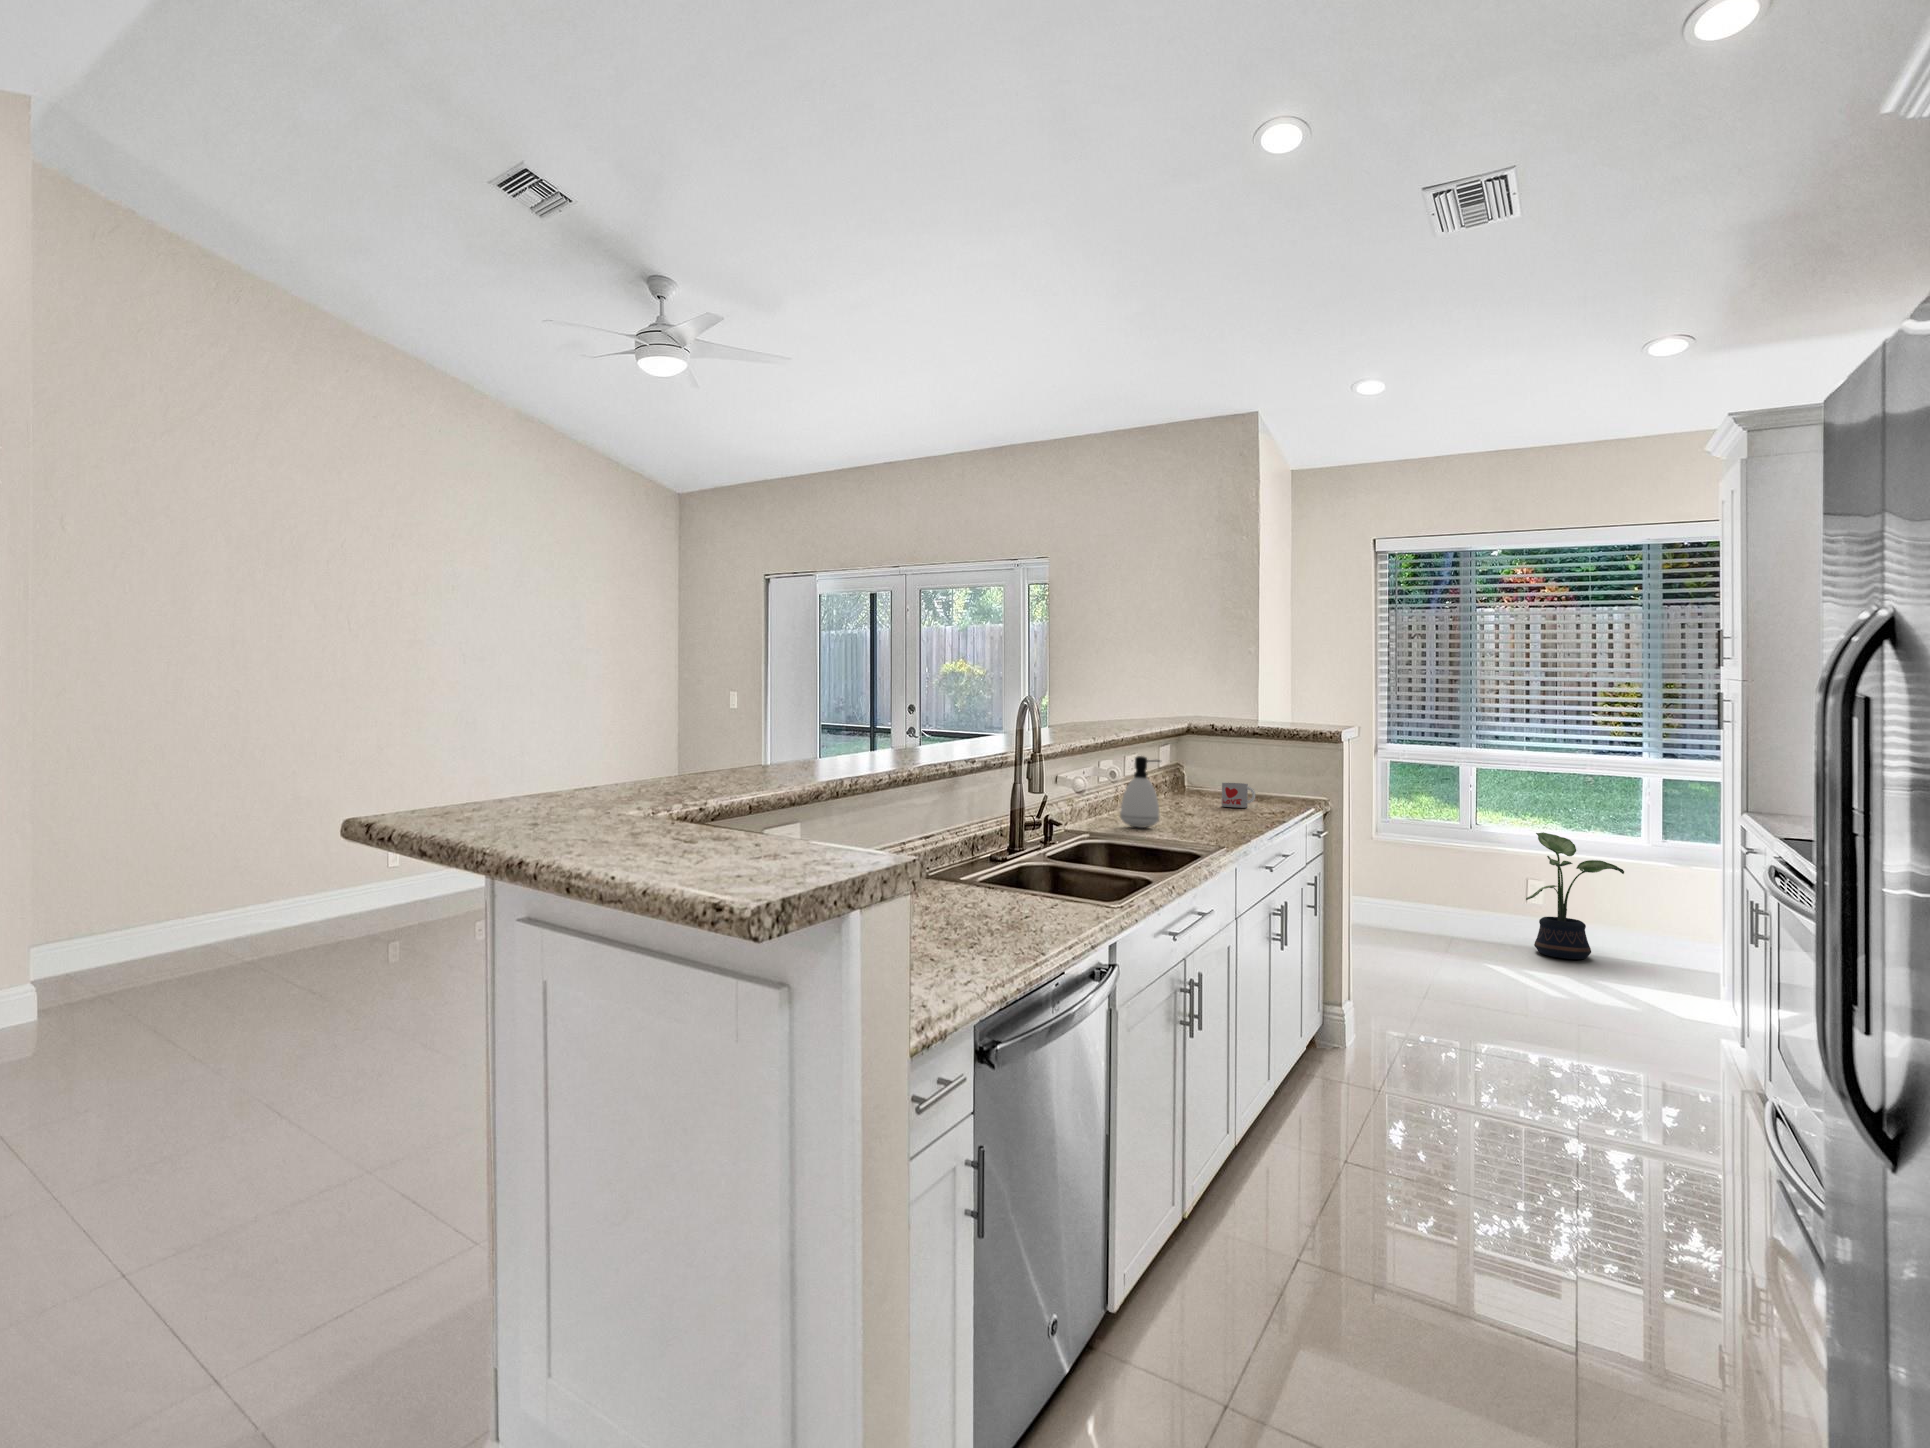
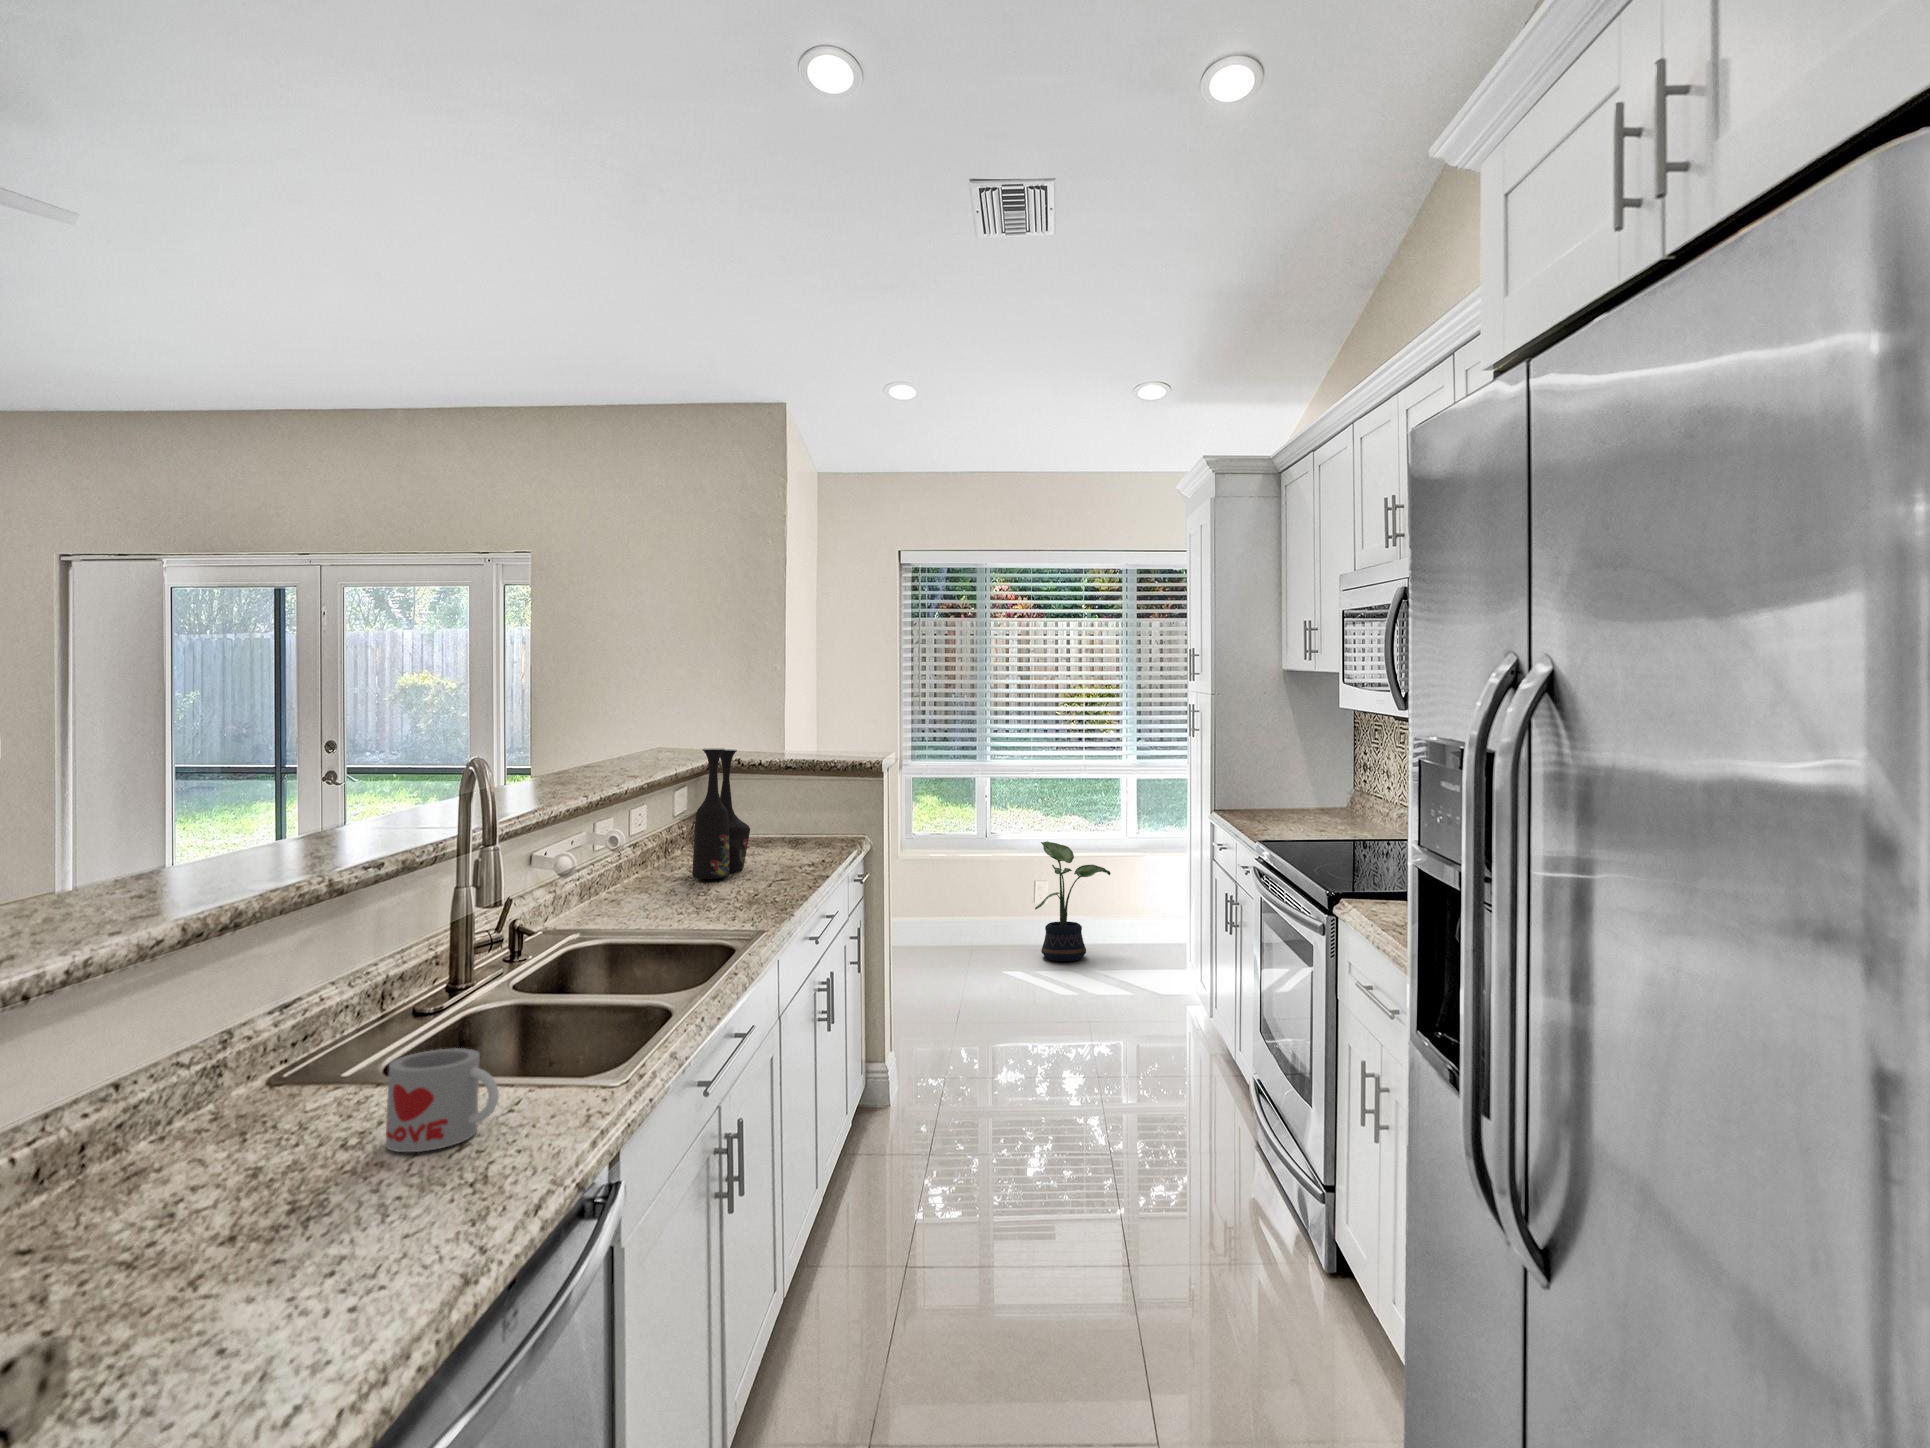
vase: none [1171,710,1218,815] -> present [692,748,750,879]
soap dispenser: present [1120,756,1160,828] -> none [626,815,681,909]
mug: present [1222,783,1255,808] -> present [386,1048,499,1152]

